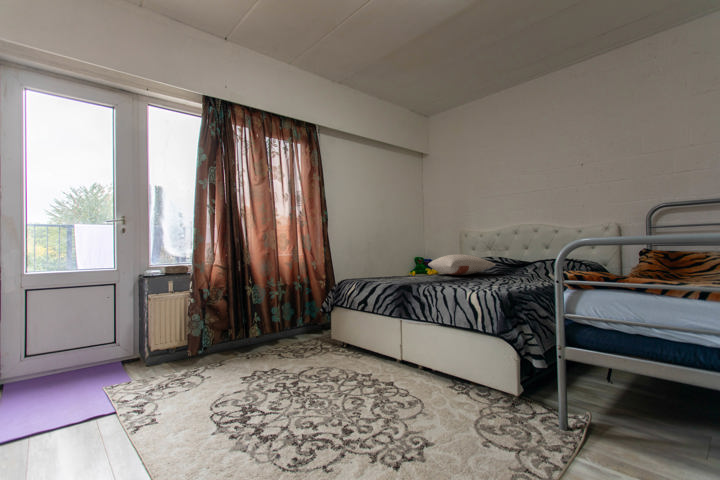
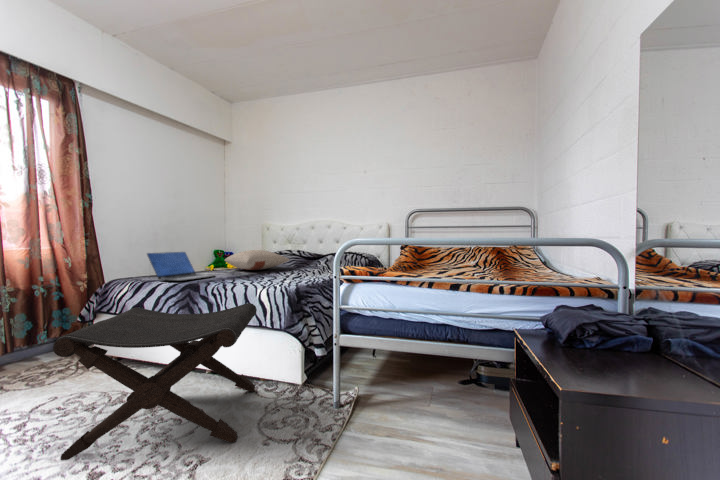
laptop: none [366,256,422,282] -> present [147,252,215,281]
footstool: none [321,302,468,433] -> present [53,303,257,460]

